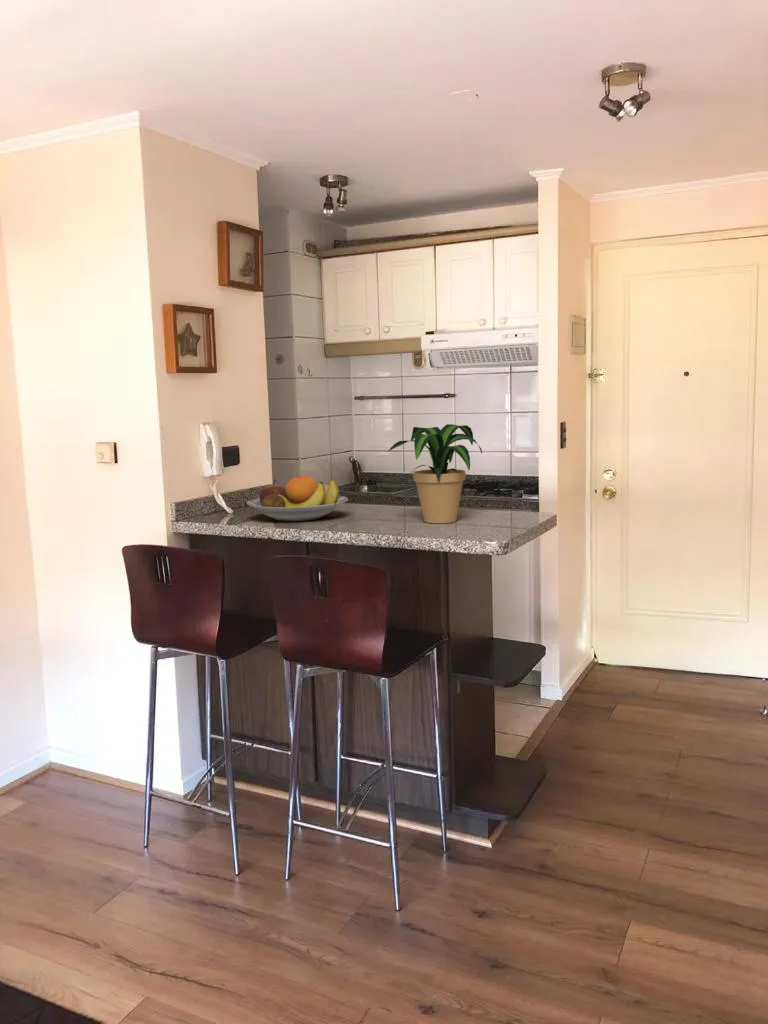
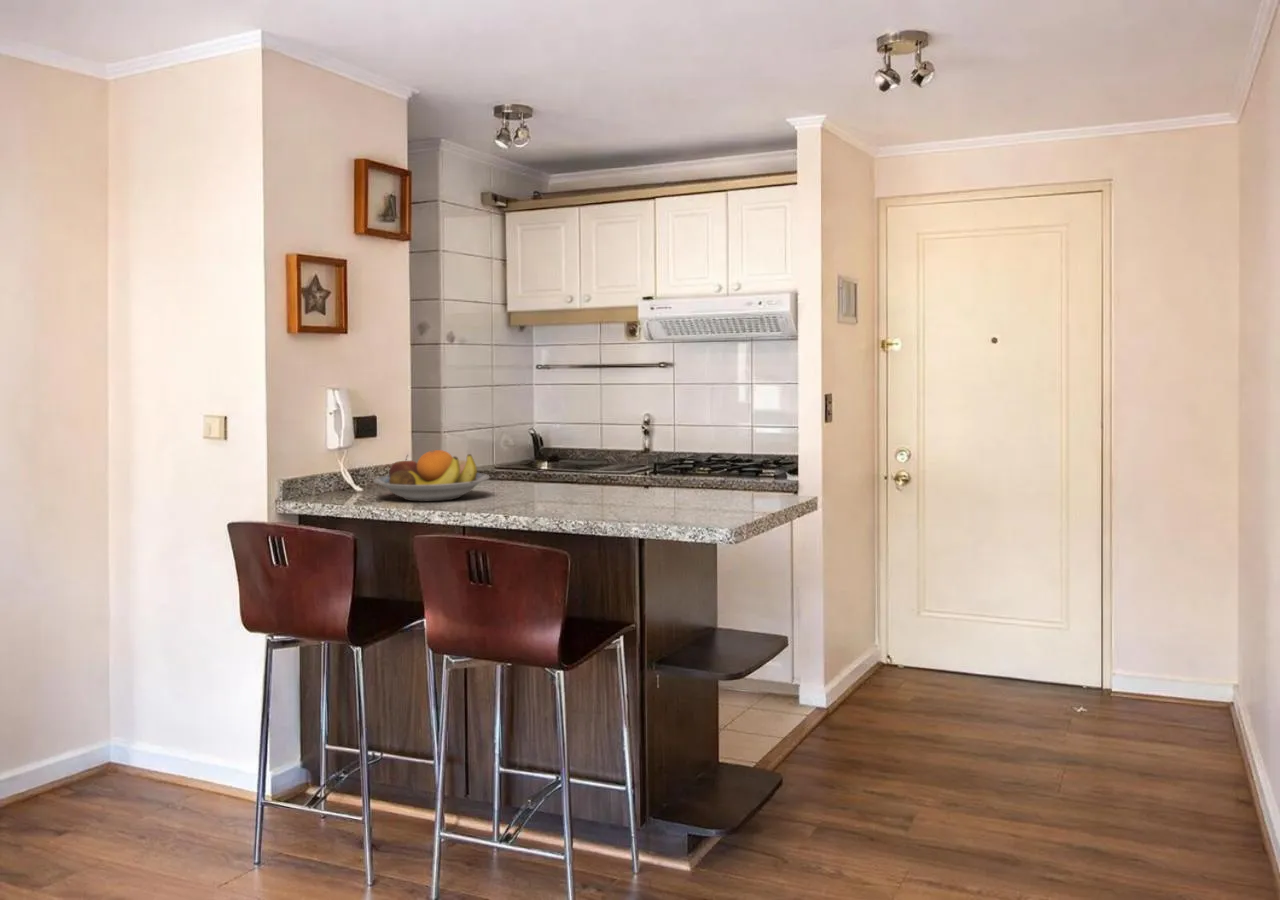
potted plant: present [388,424,482,523] -> none [522,395,634,506]

